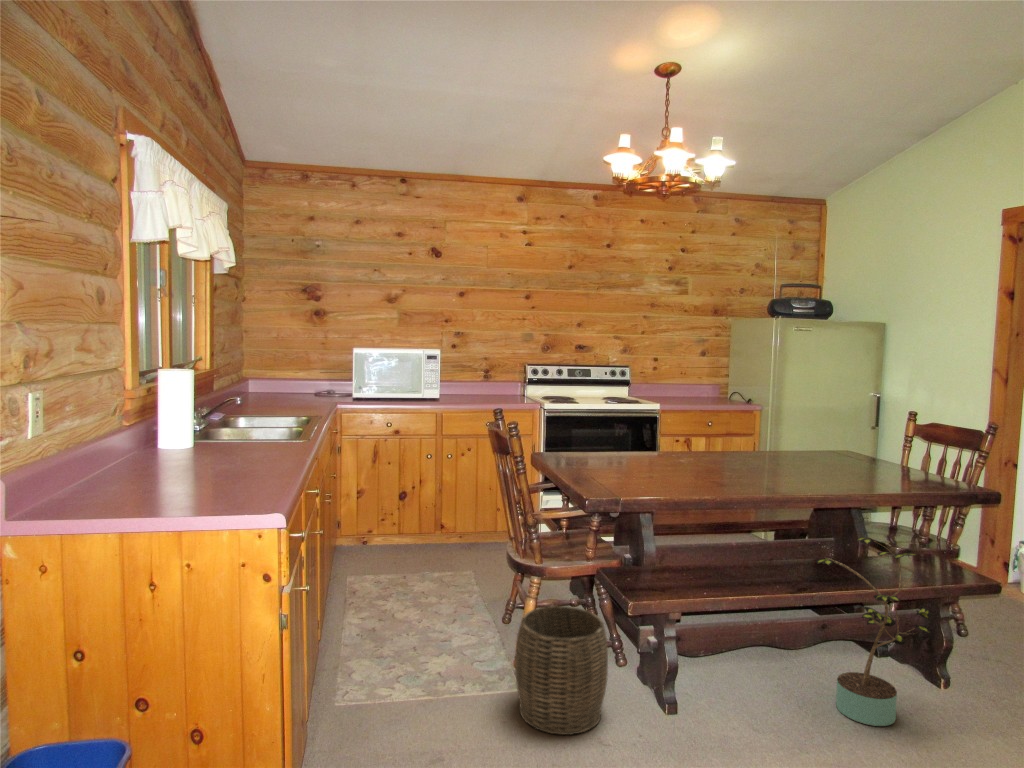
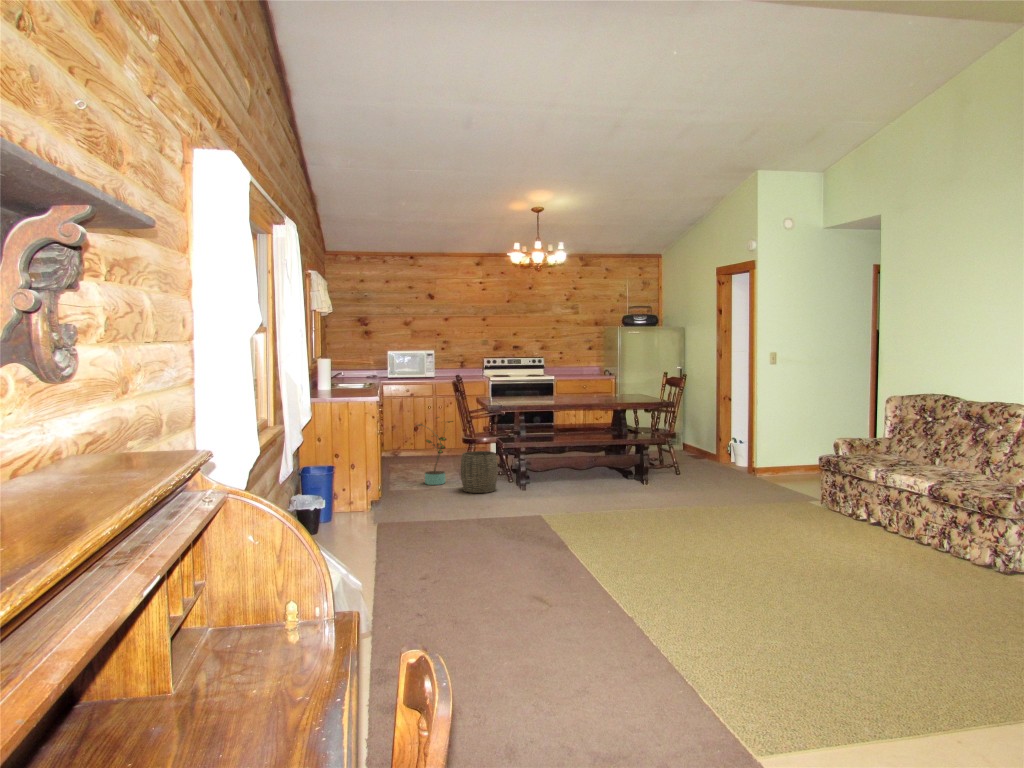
potted plant: present [816,537,933,726] -> present [417,417,453,485]

